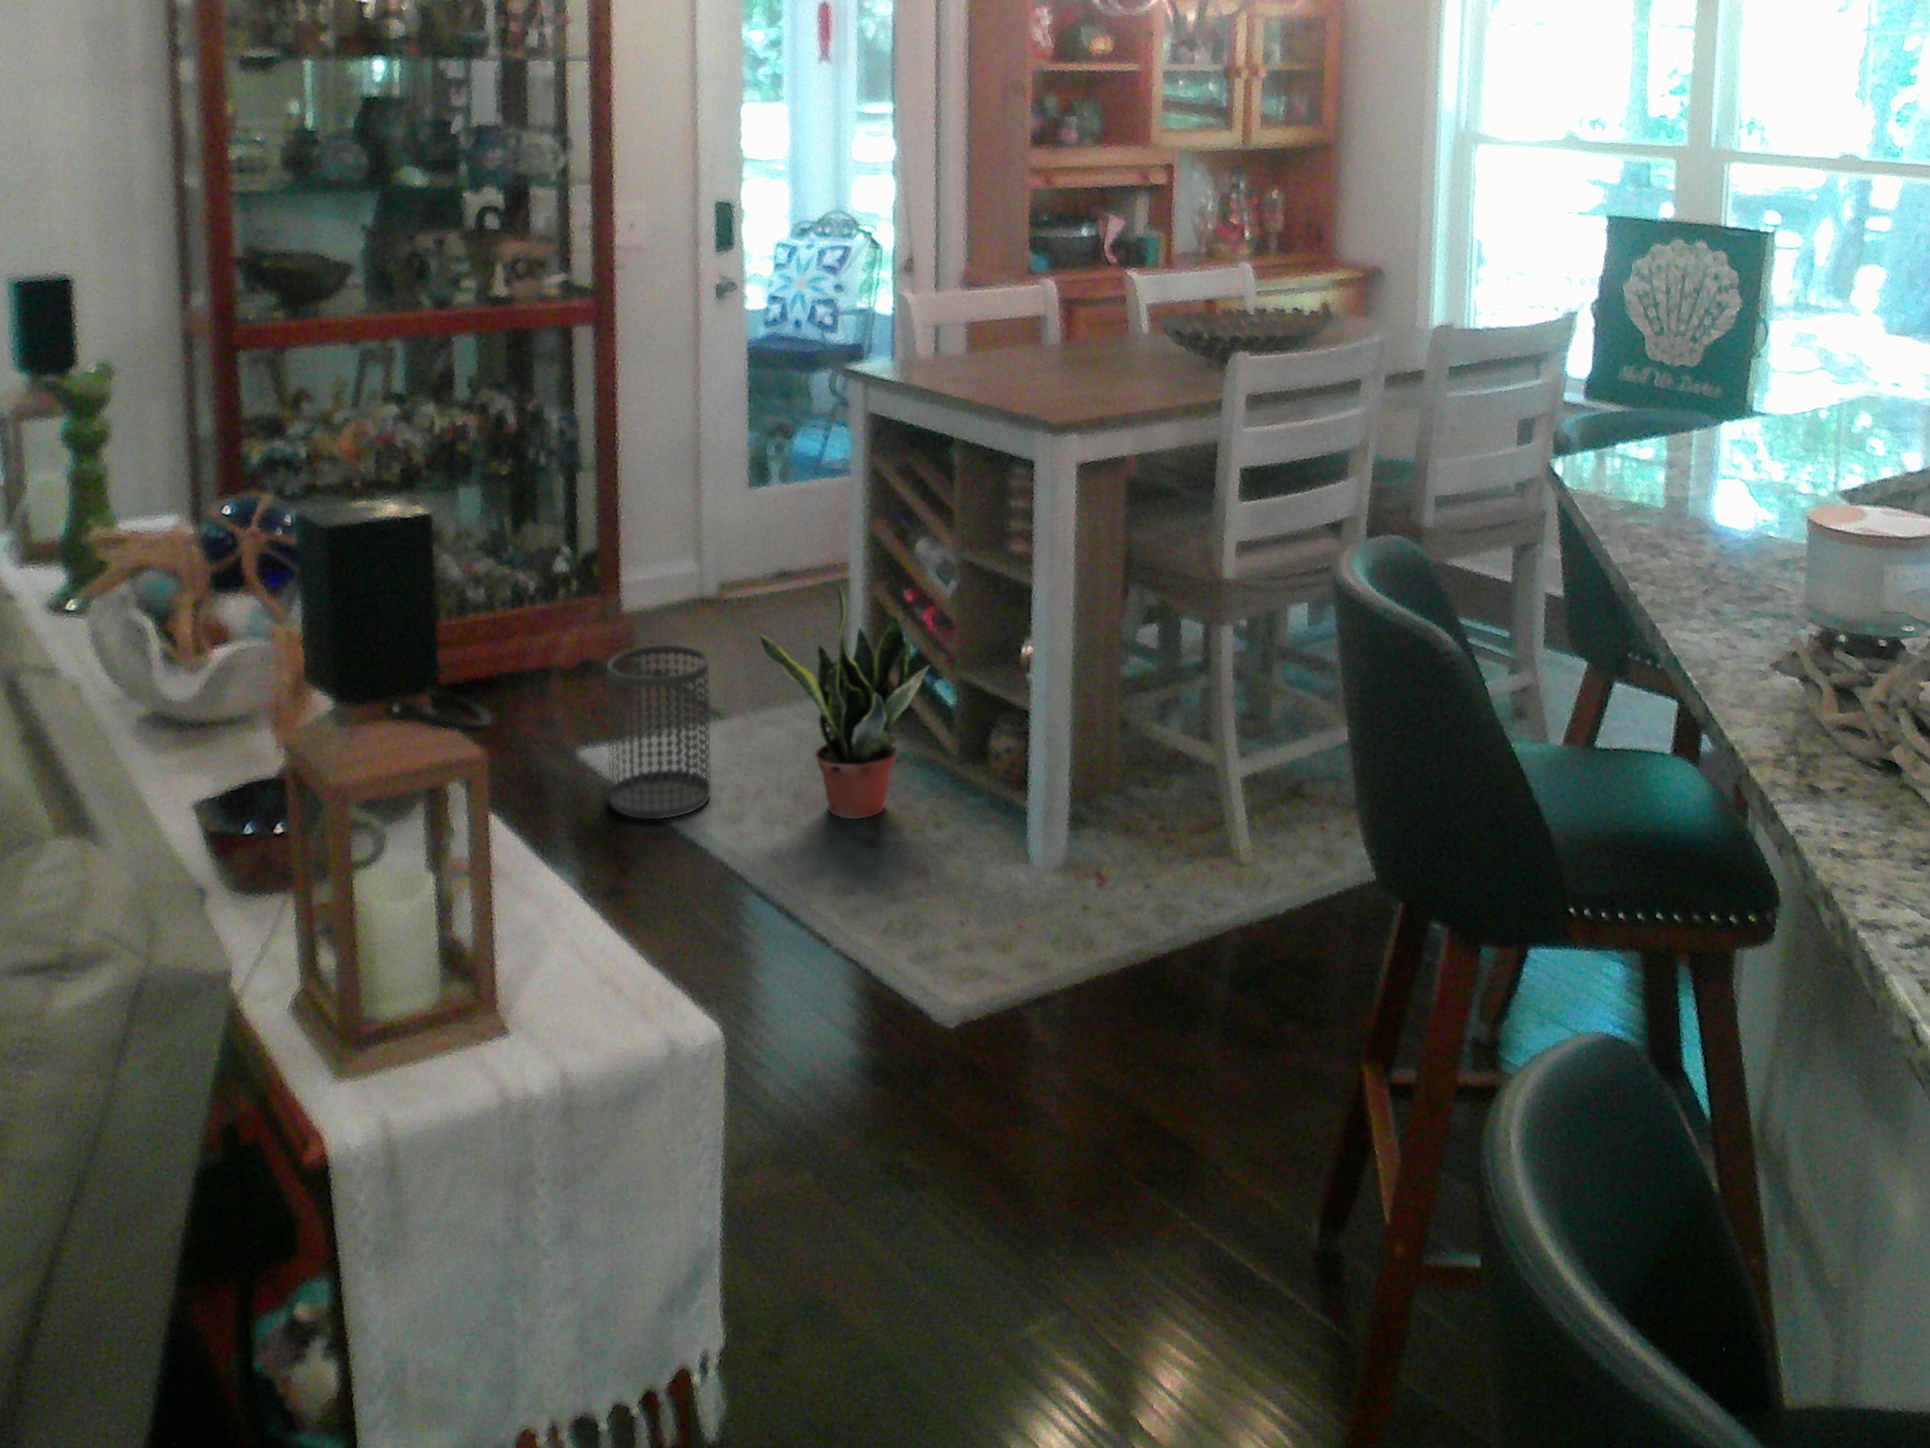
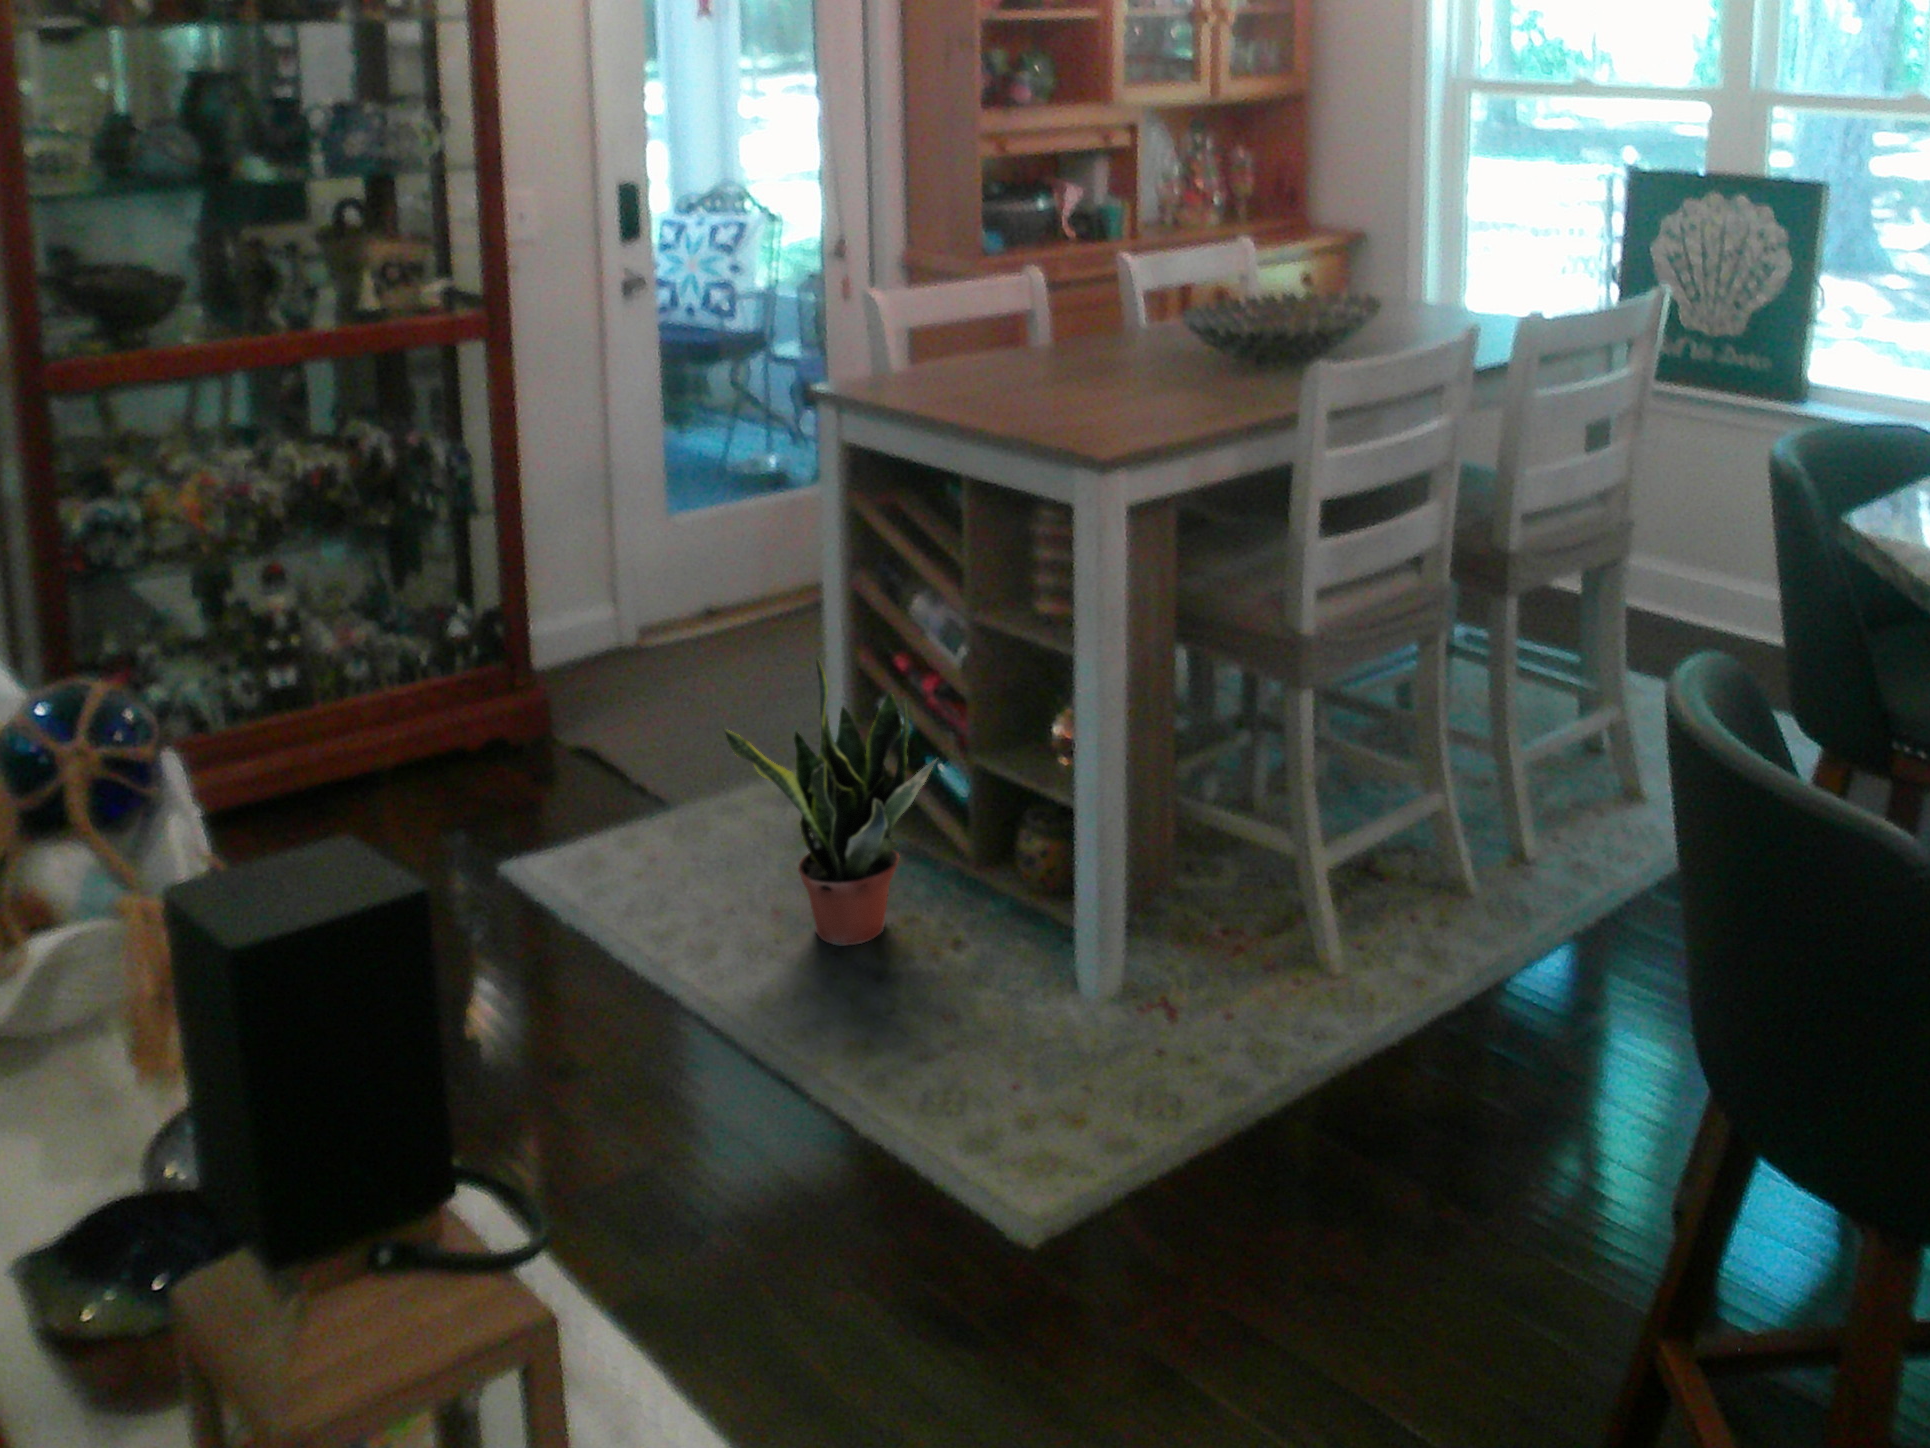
wastebasket: present [607,645,711,819] -> none [533,741,668,964]

